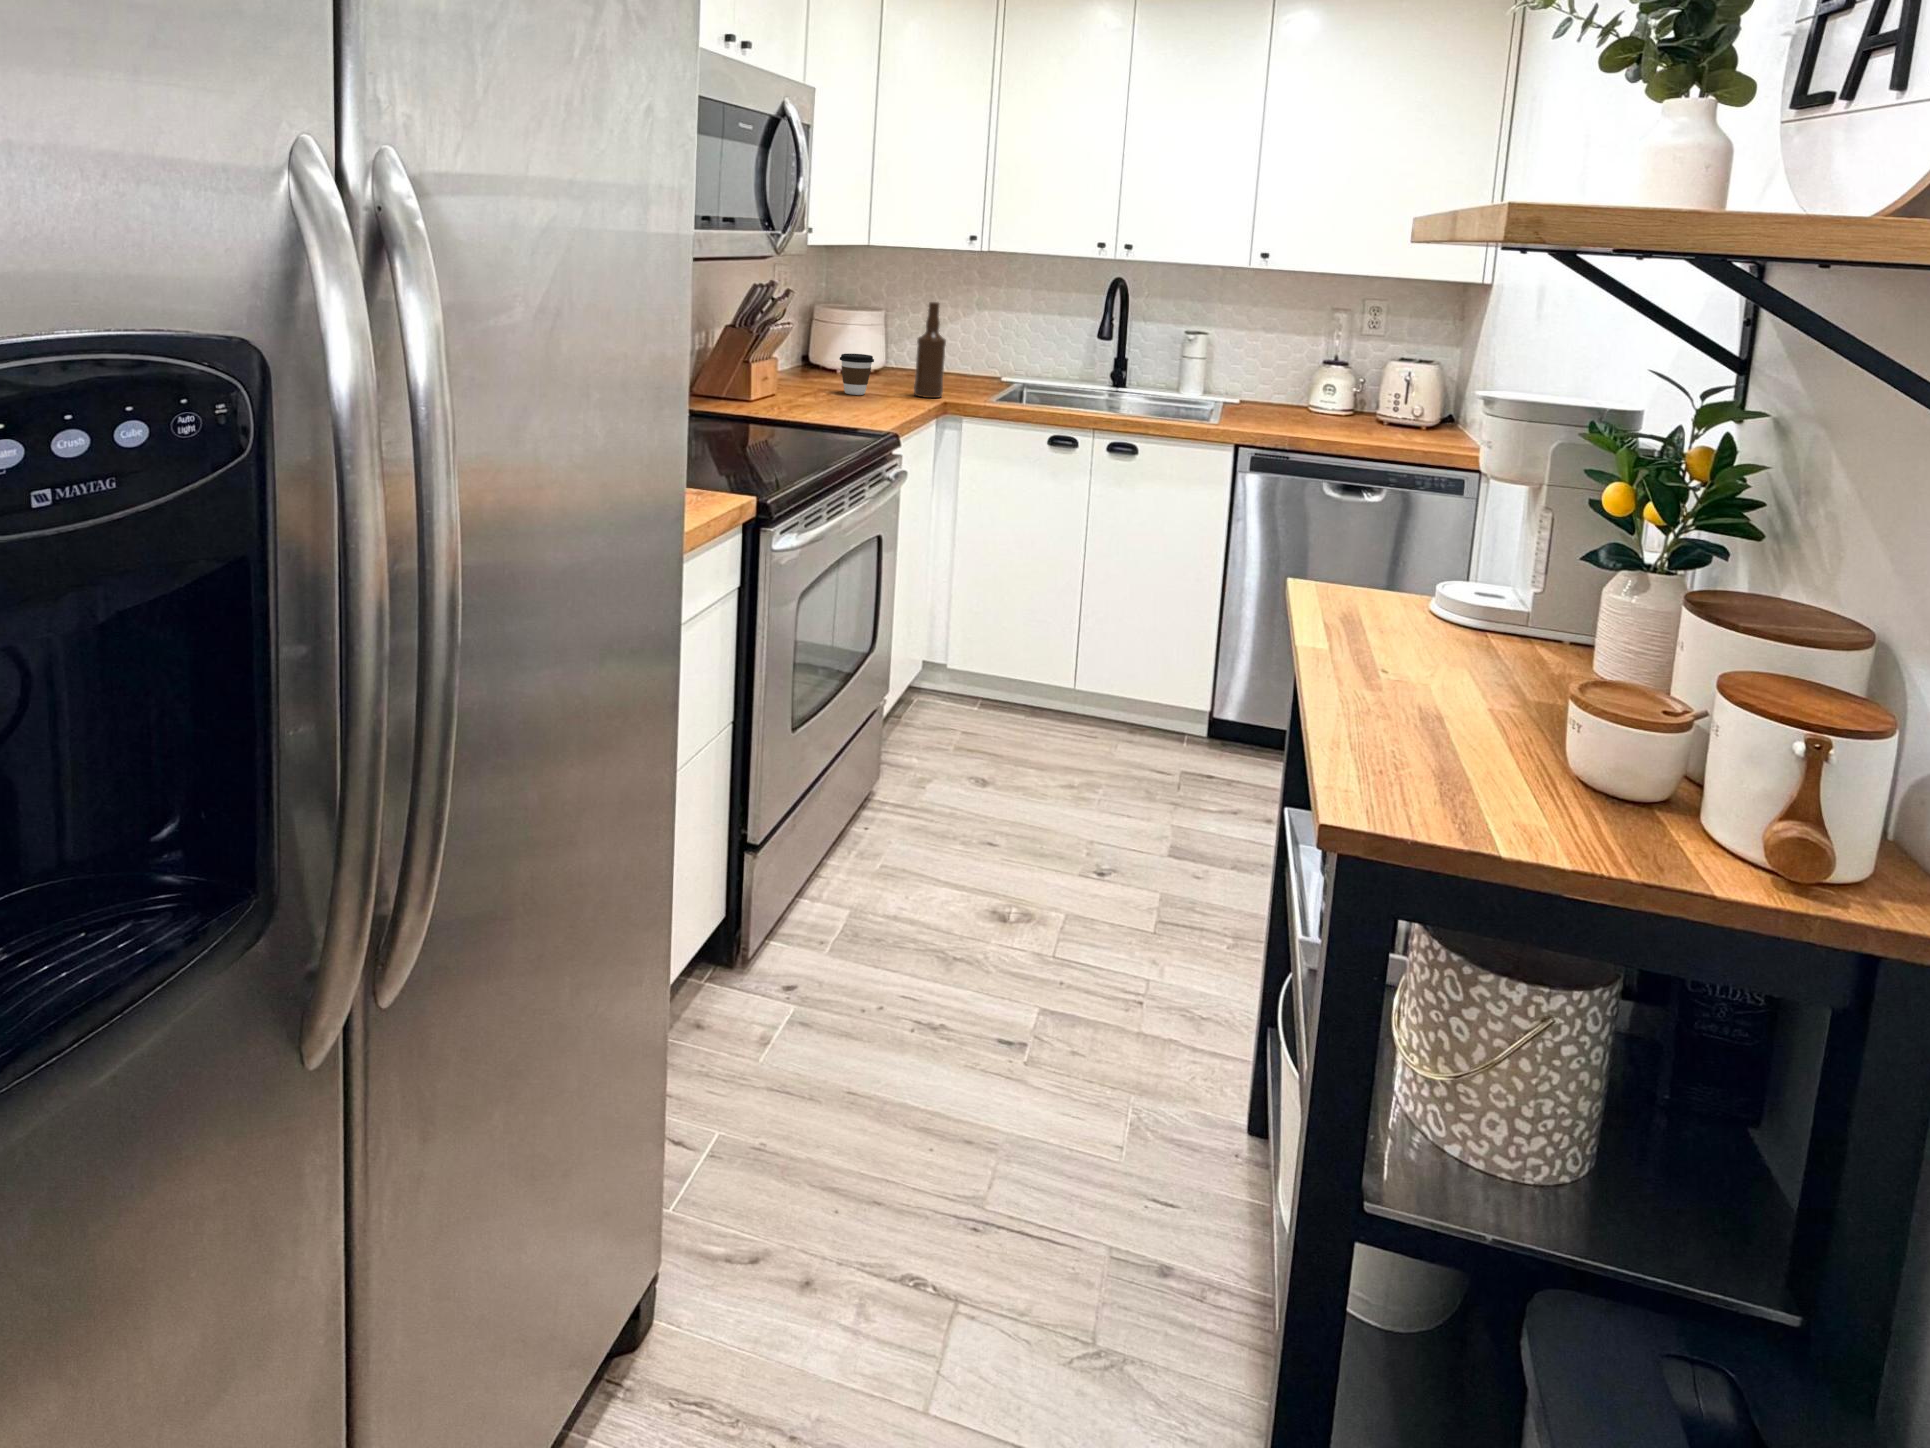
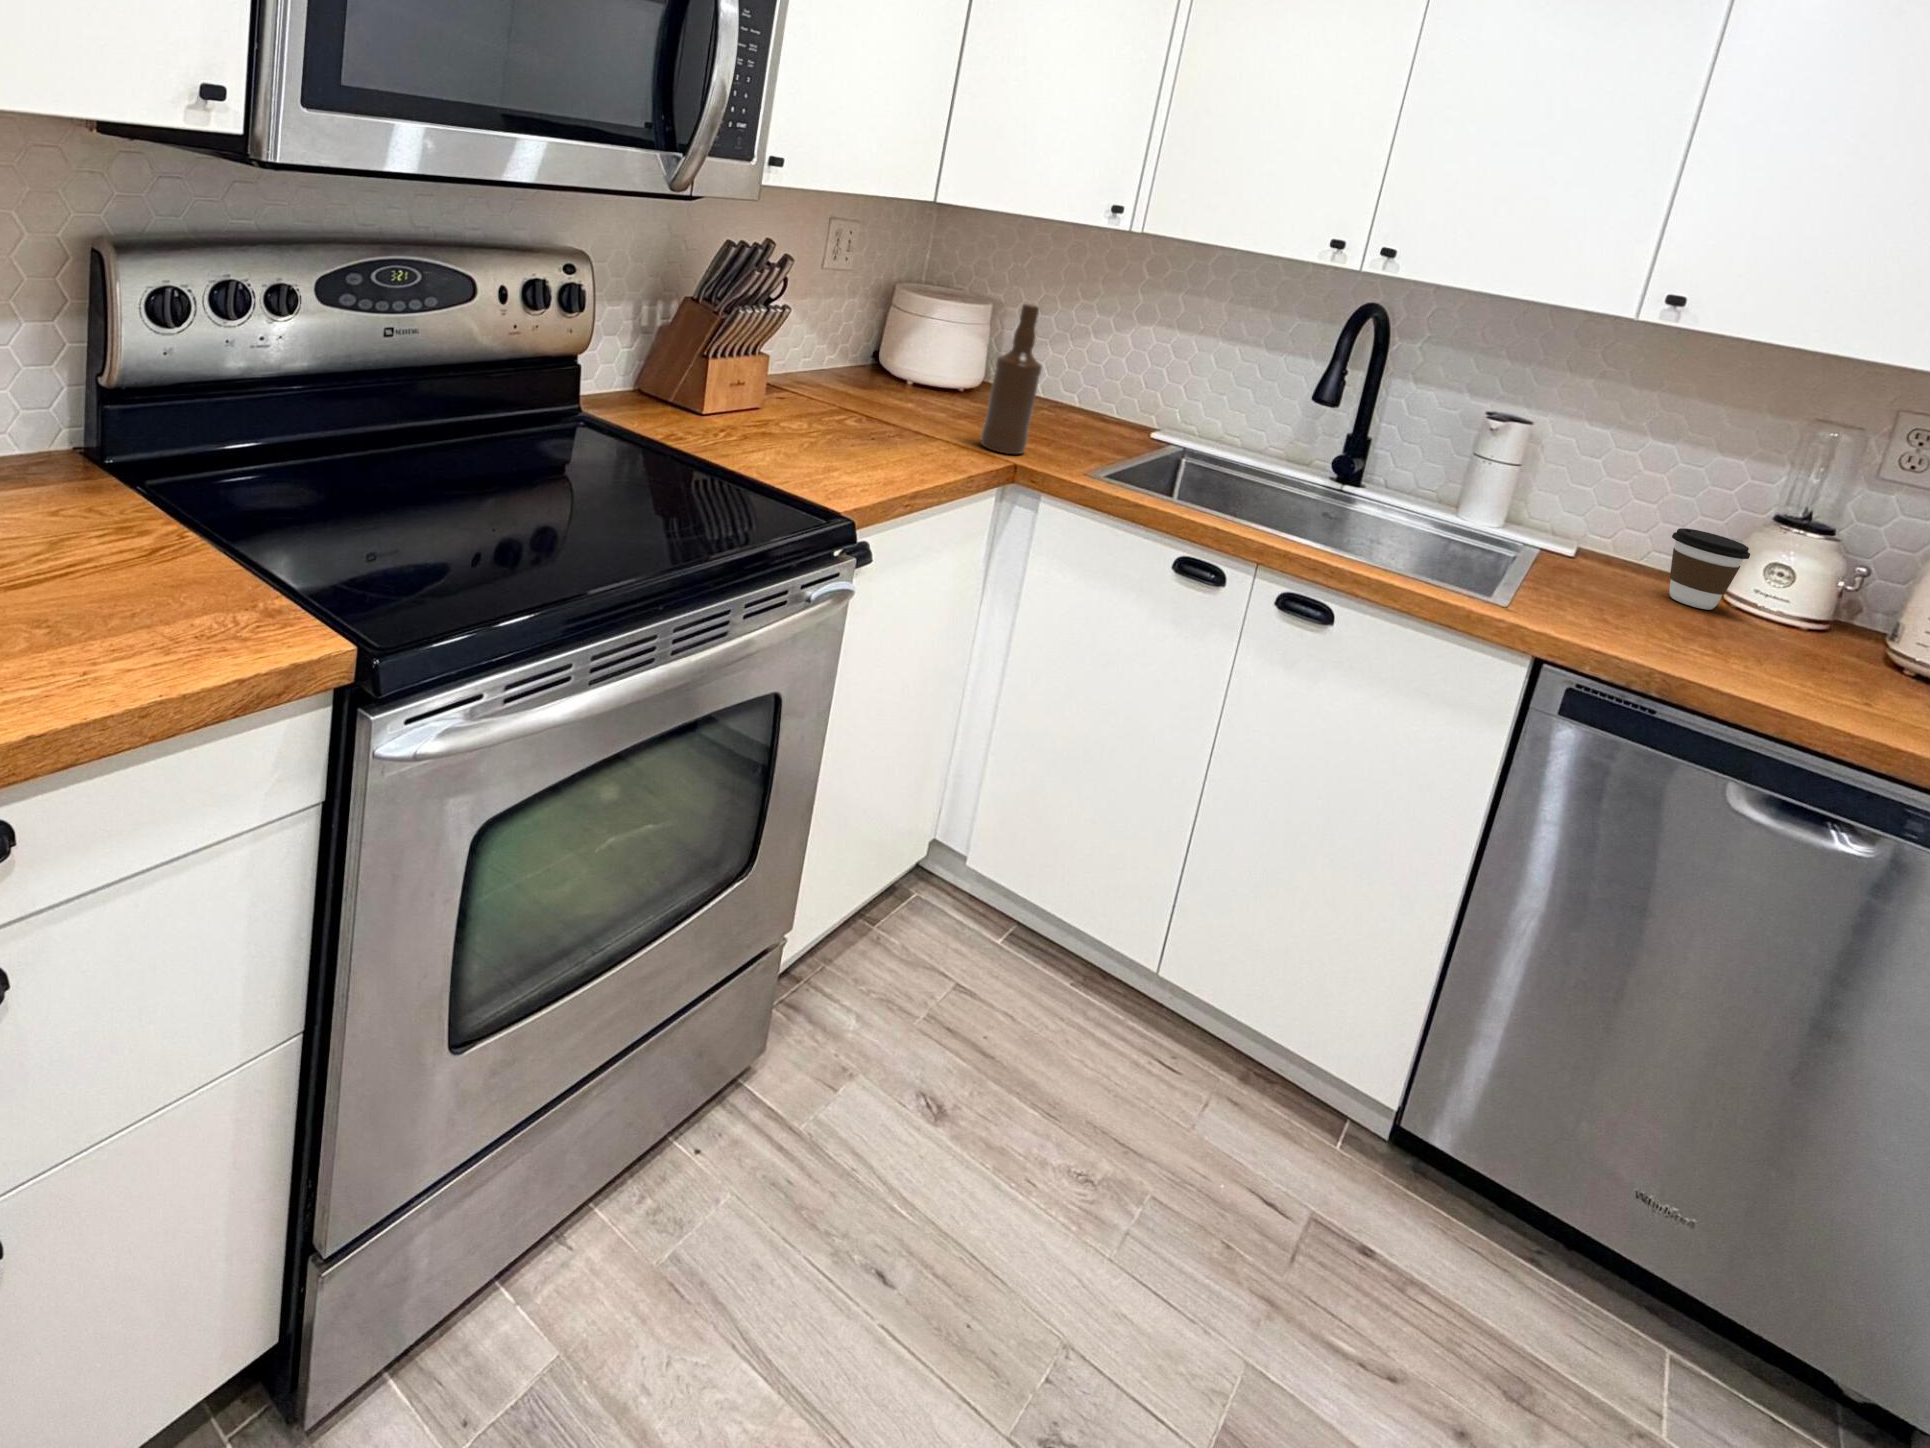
coffee cup: present [840,354,874,395] -> present [1669,528,1750,610]

